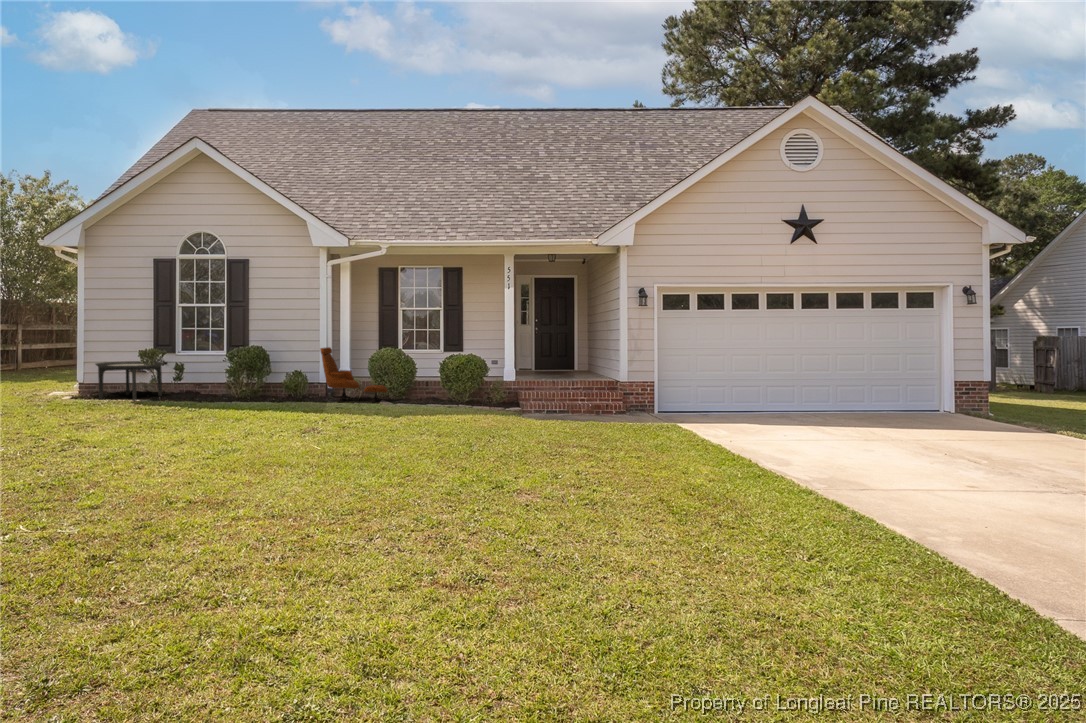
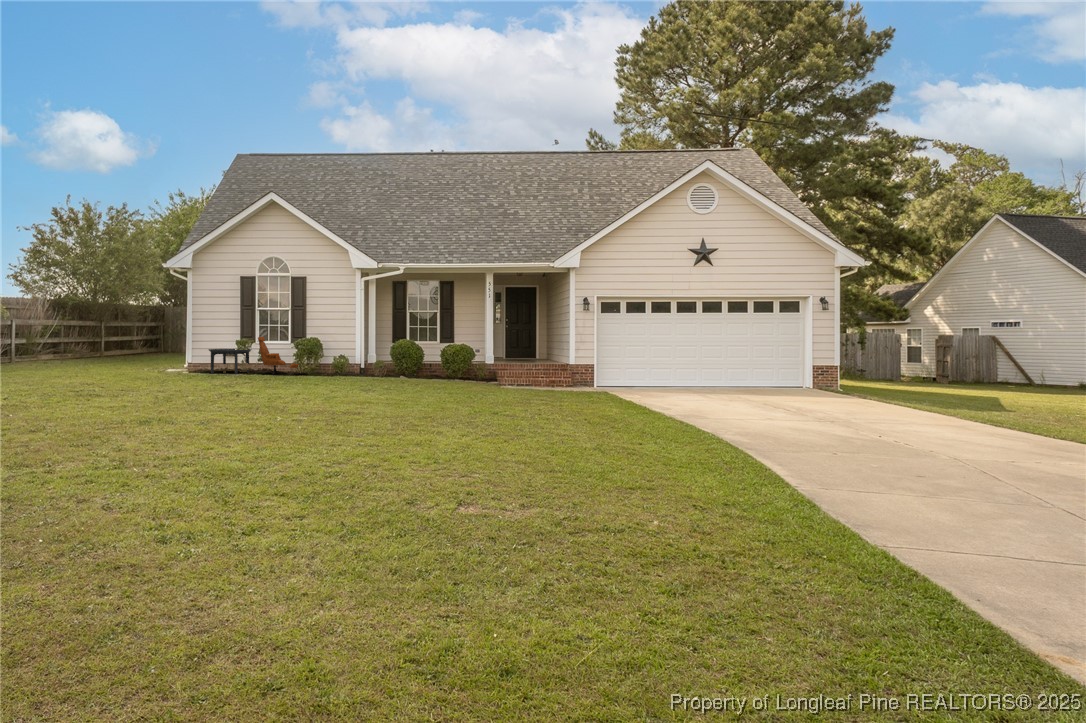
lounge chair: present [320,347,388,402] -> present [258,337,302,374]

